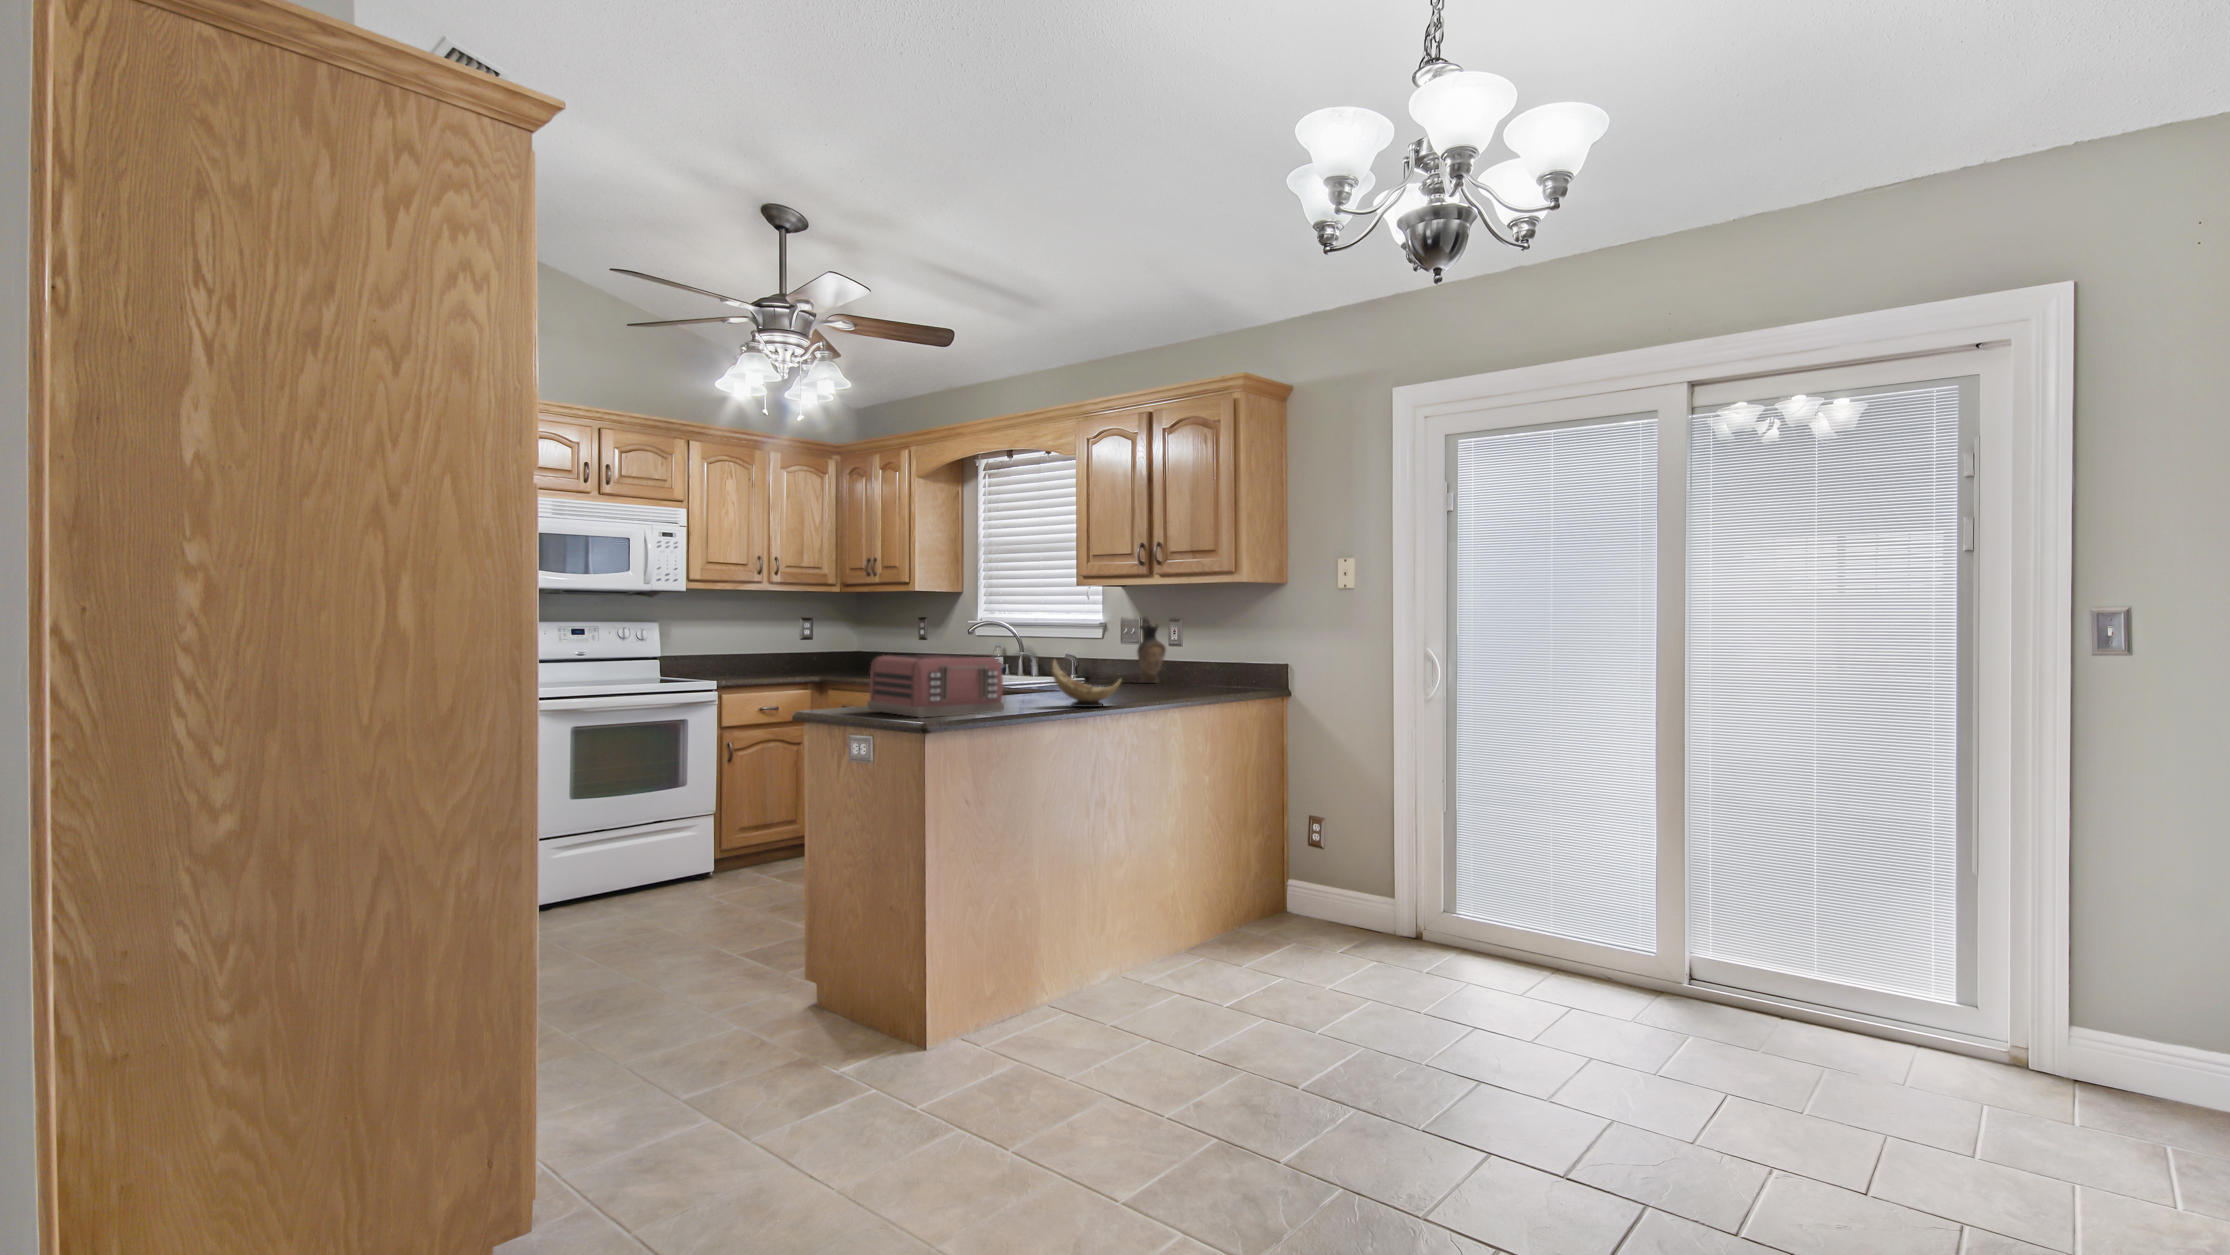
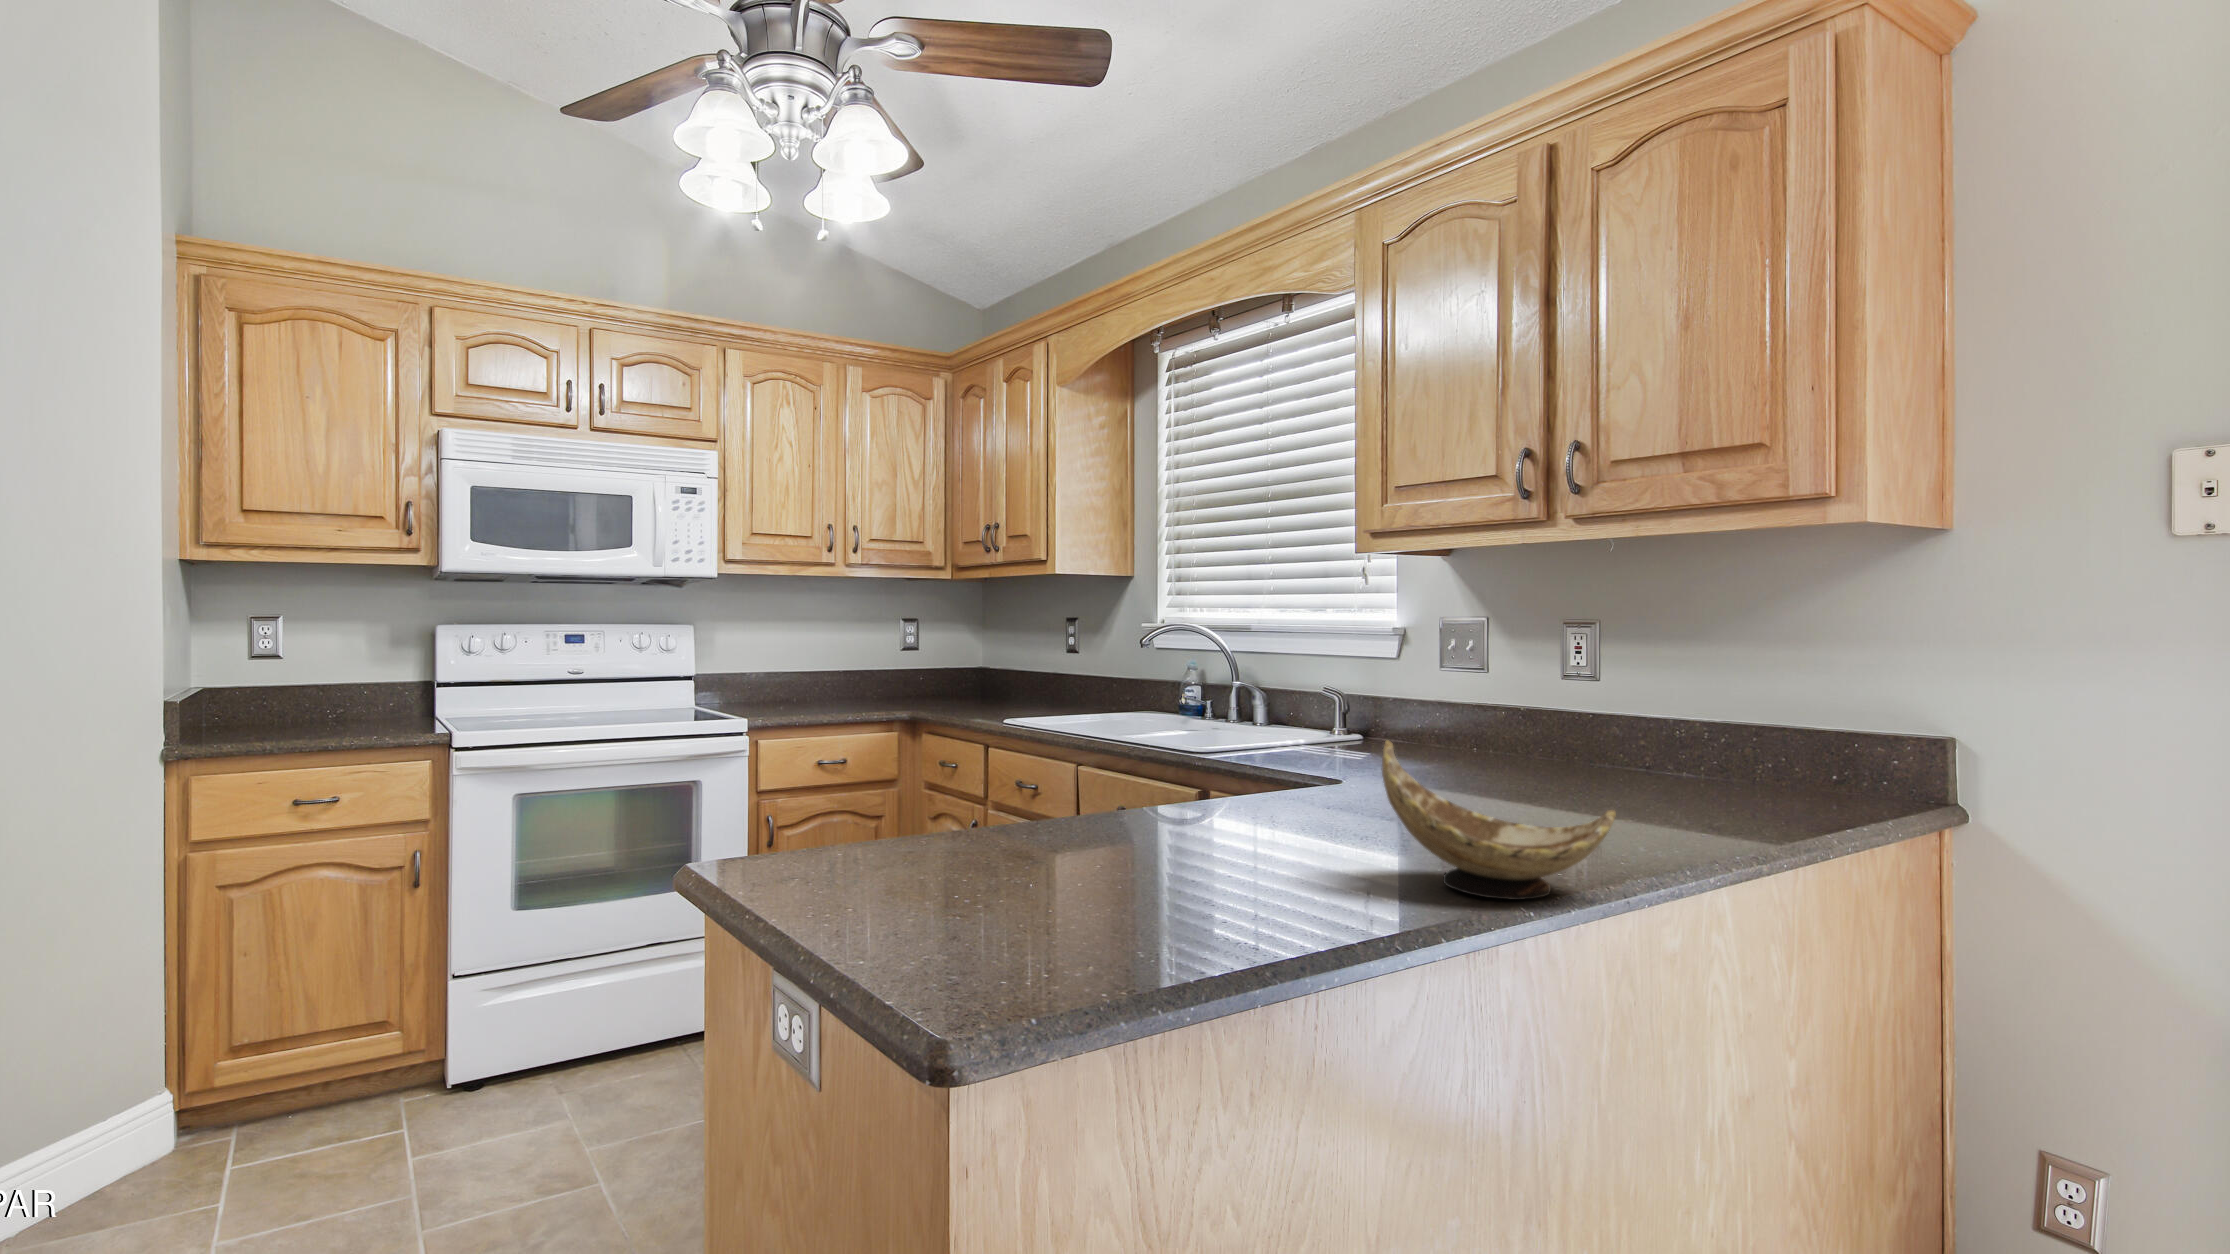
ceramic pitcher: present [1137,616,1166,683] -> none [1486,612,1552,752]
toaster: present [867,654,1004,718] -> none [868,714,1244,940]

